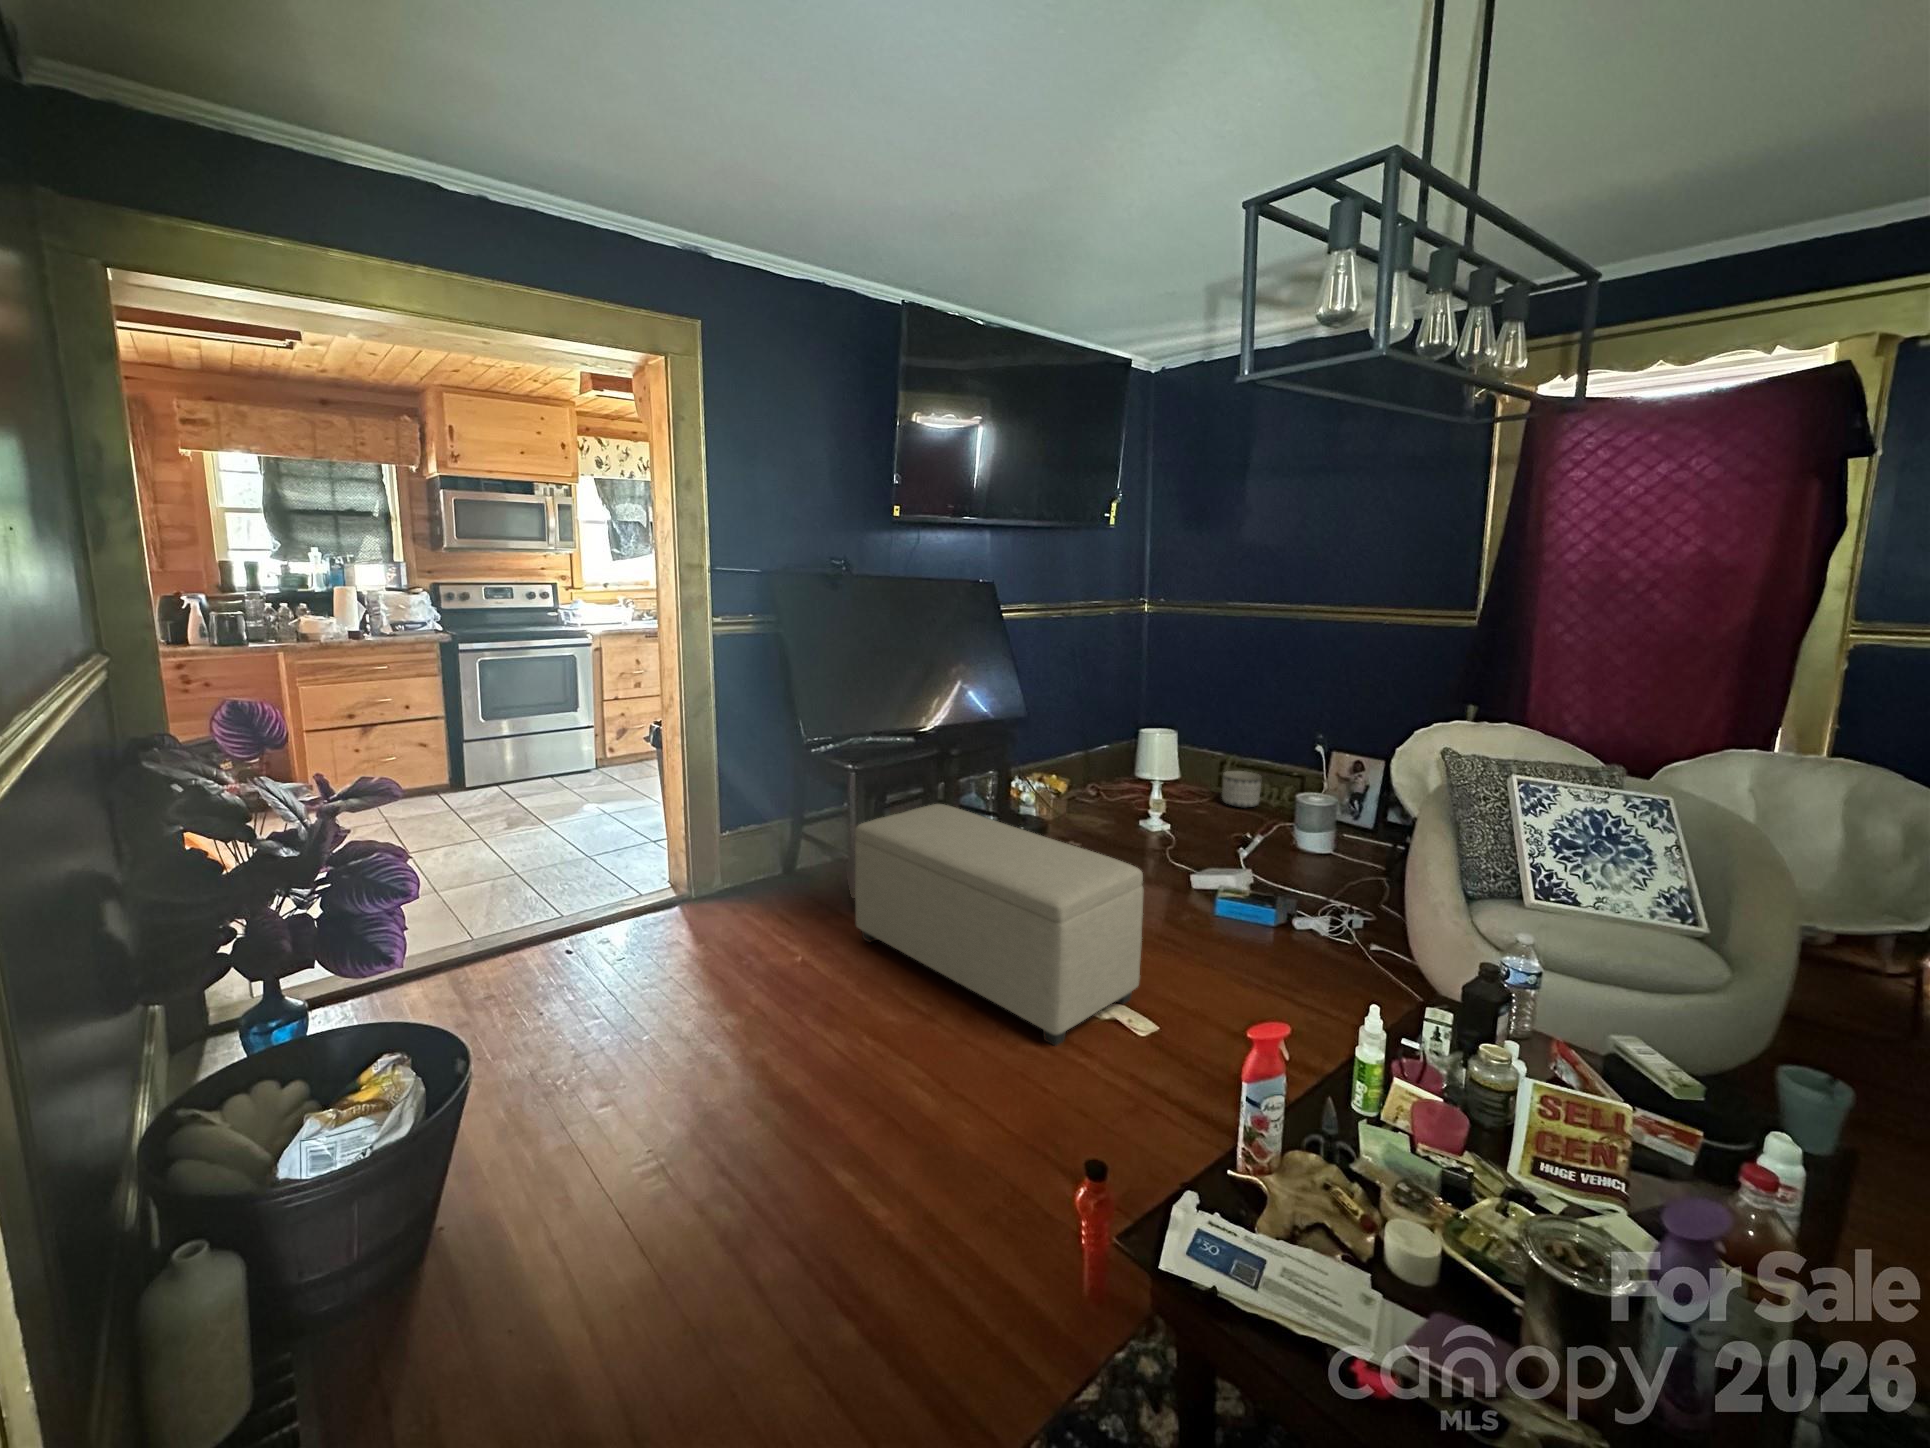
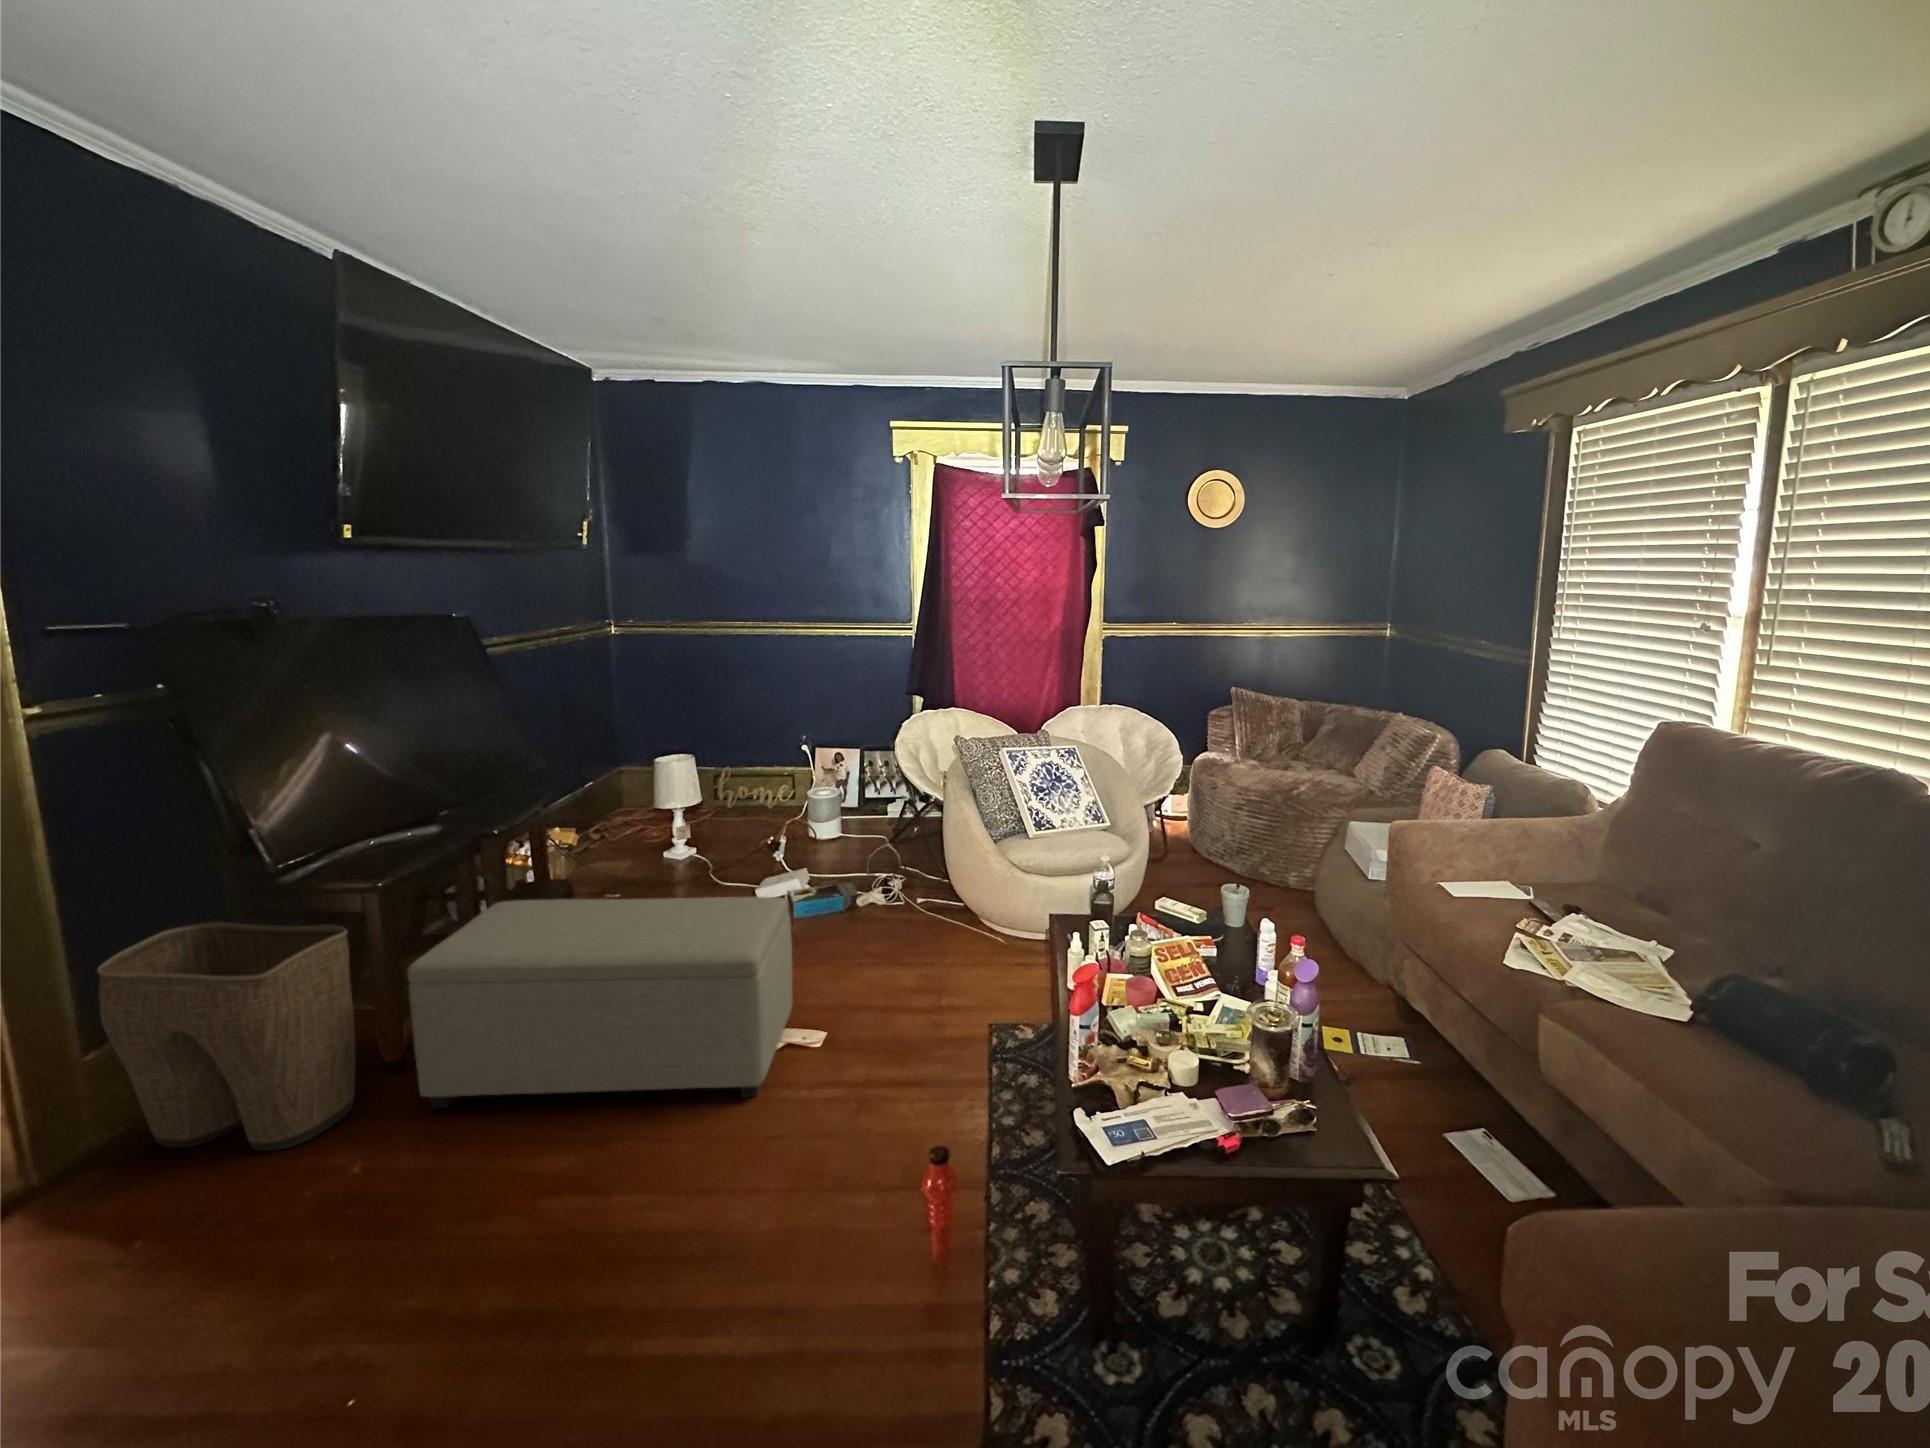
laundry basket: none [733,765,838,926] -> present [97,922,355,1151]
planter: present [1222,771,1261,808] -> none [720,779,756,814]

